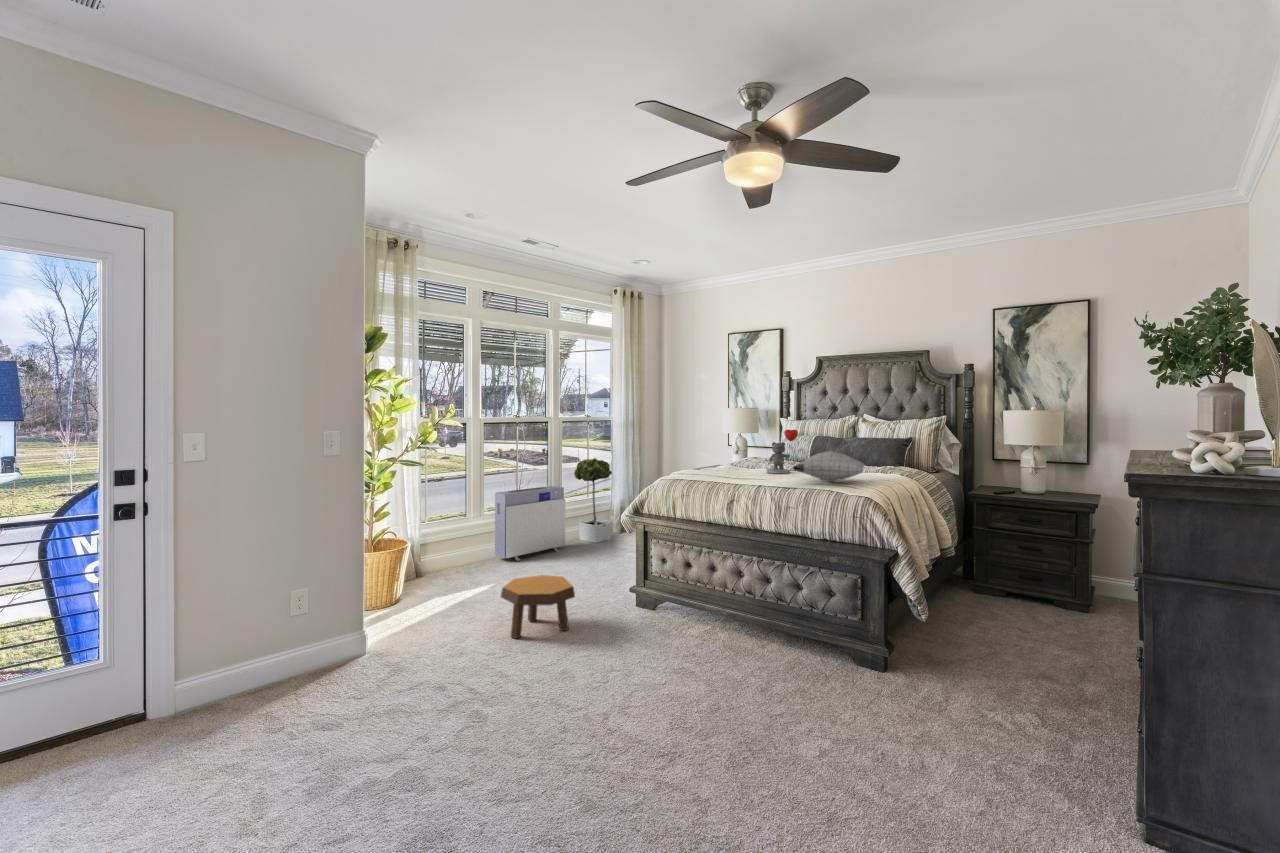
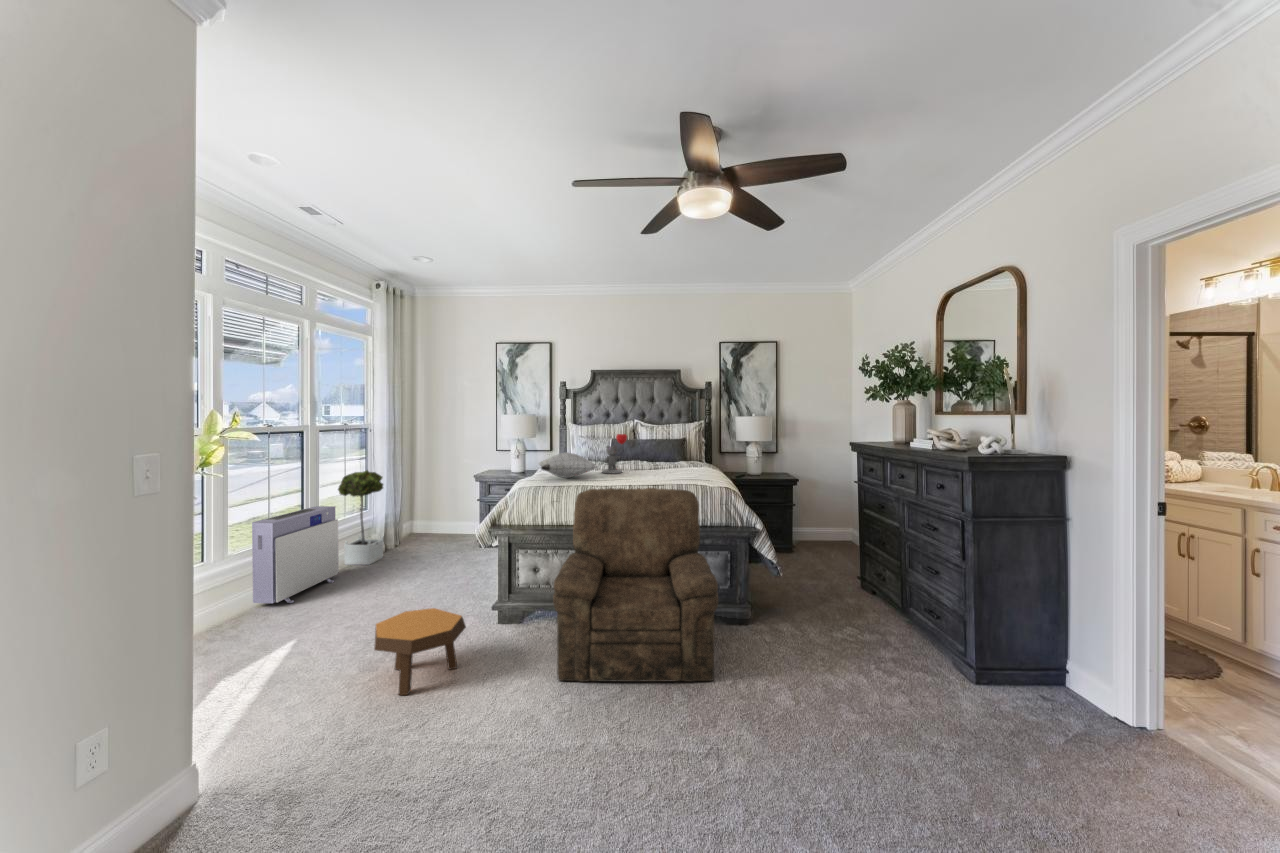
pillow: present [793,451,864,482] -> present [539,452,596,478]
armchair: none [619,484,817,706] -> present [553,488,718,682]

